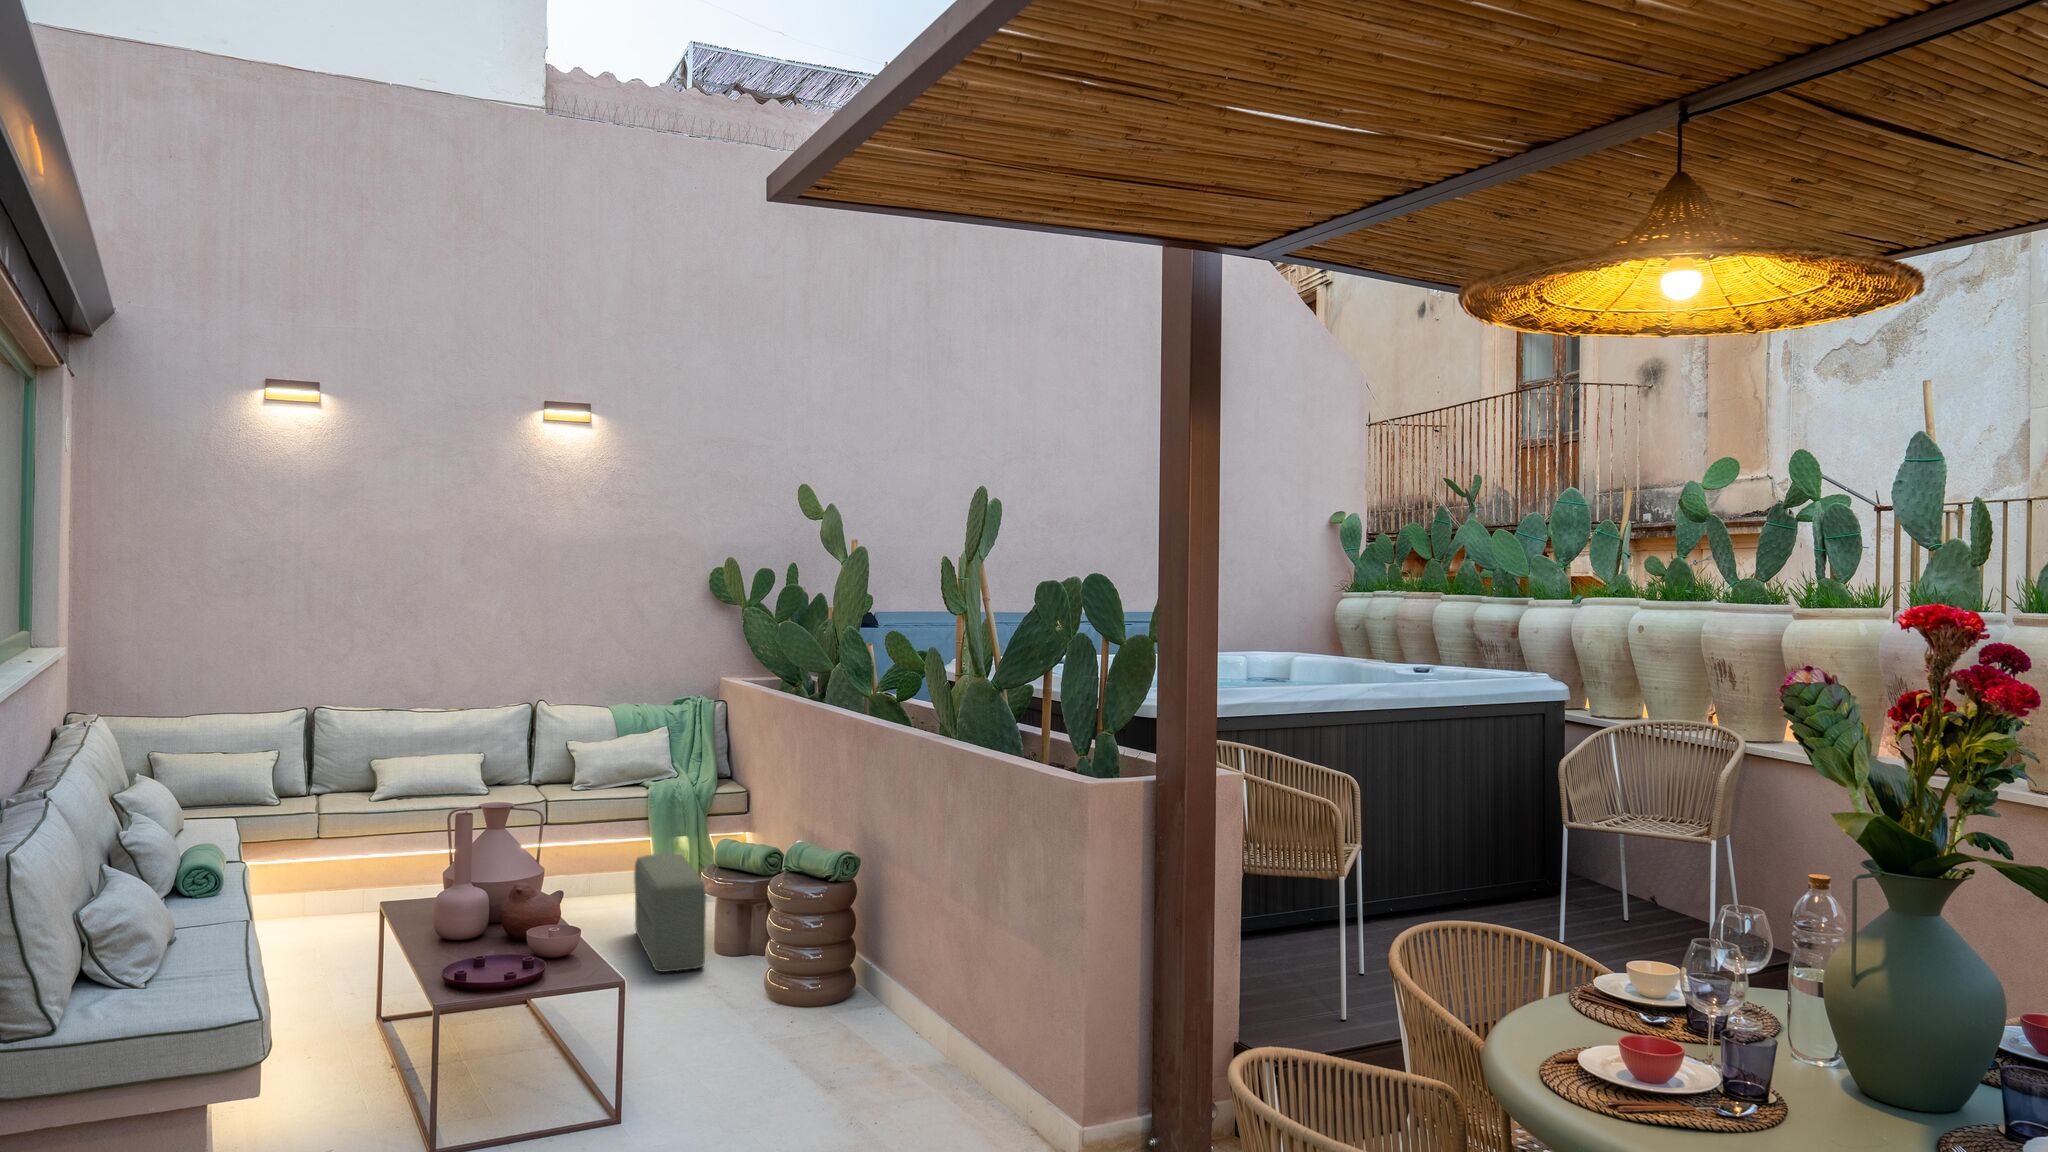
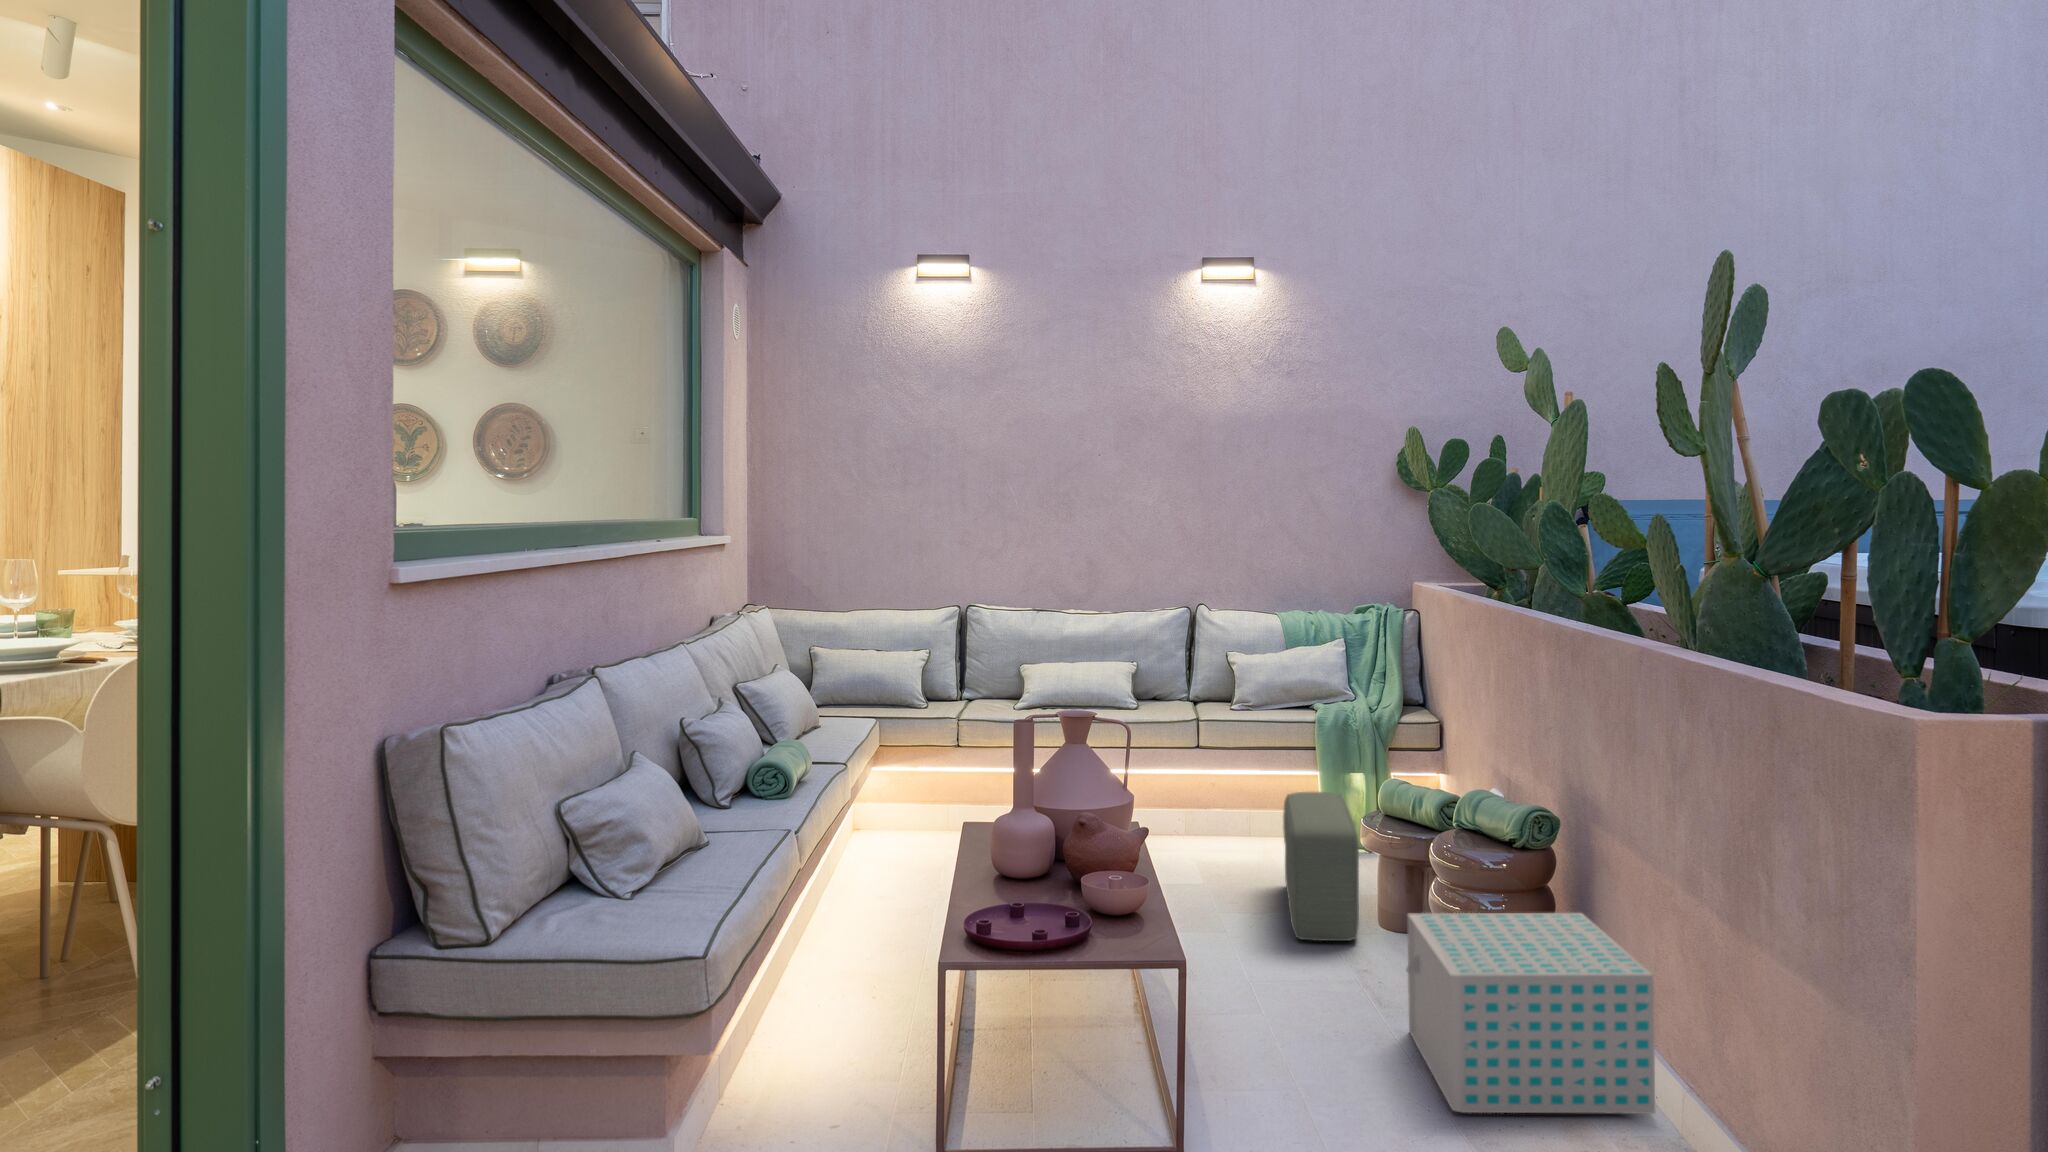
storage box: none [759,923,932,1070] -> present [1406,913,1655,1114]

